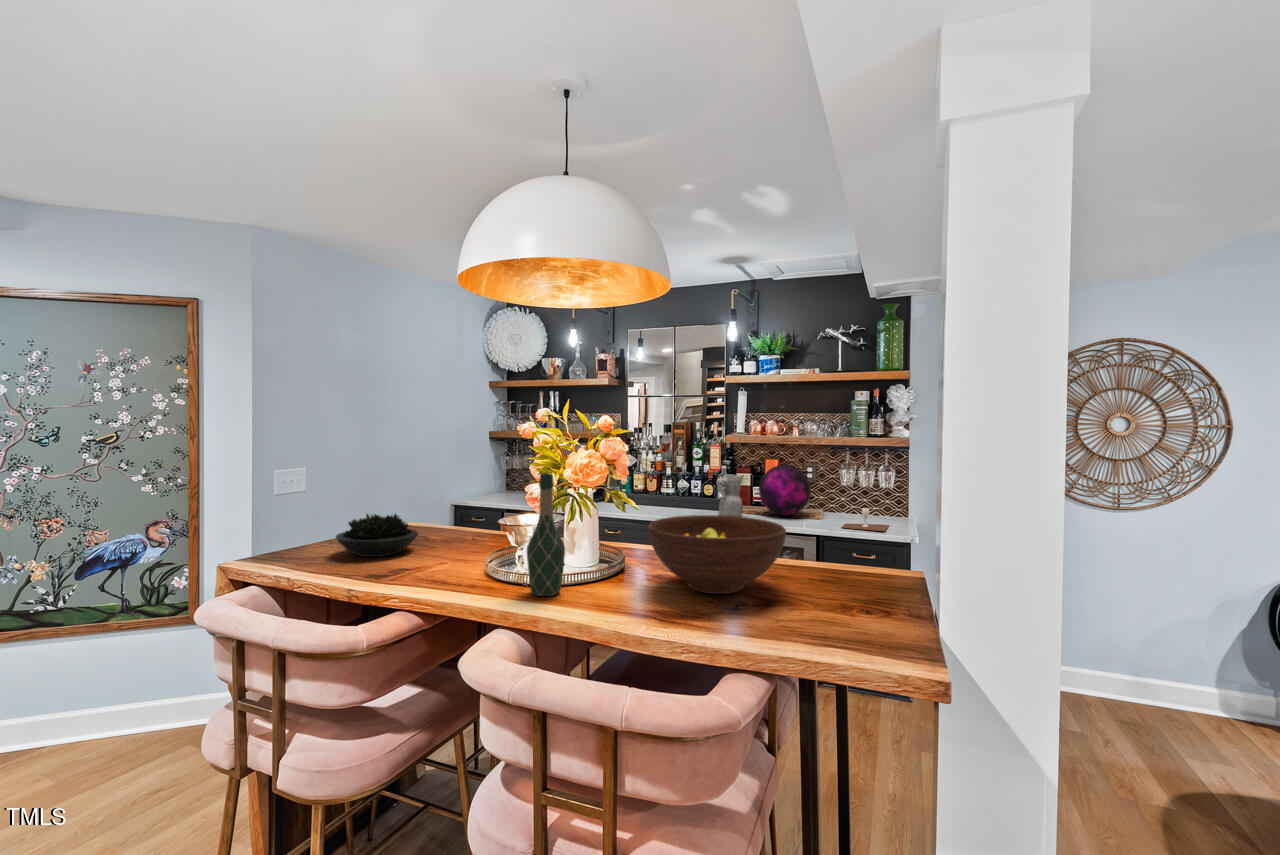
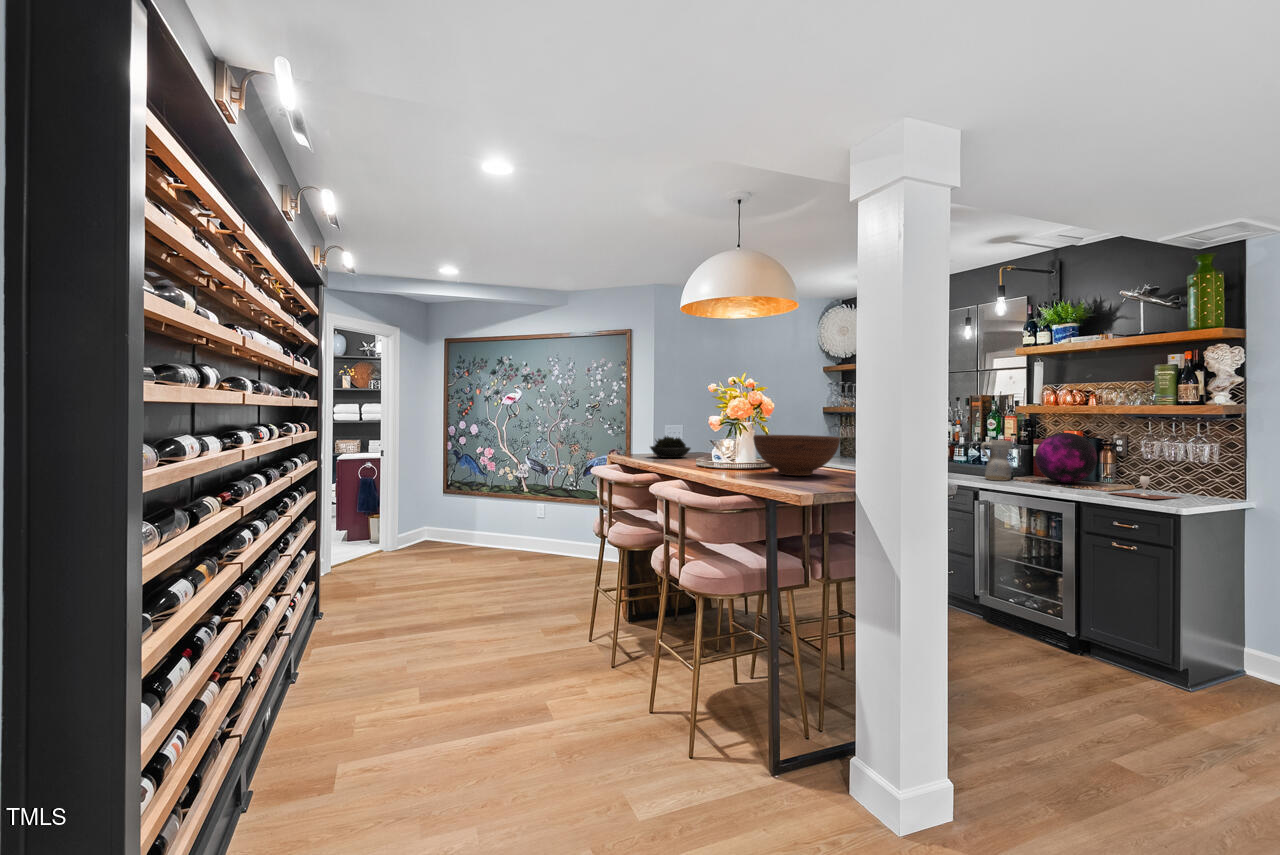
wine bottle: present [527,473,565,596] -> none [697,405,717,469]

